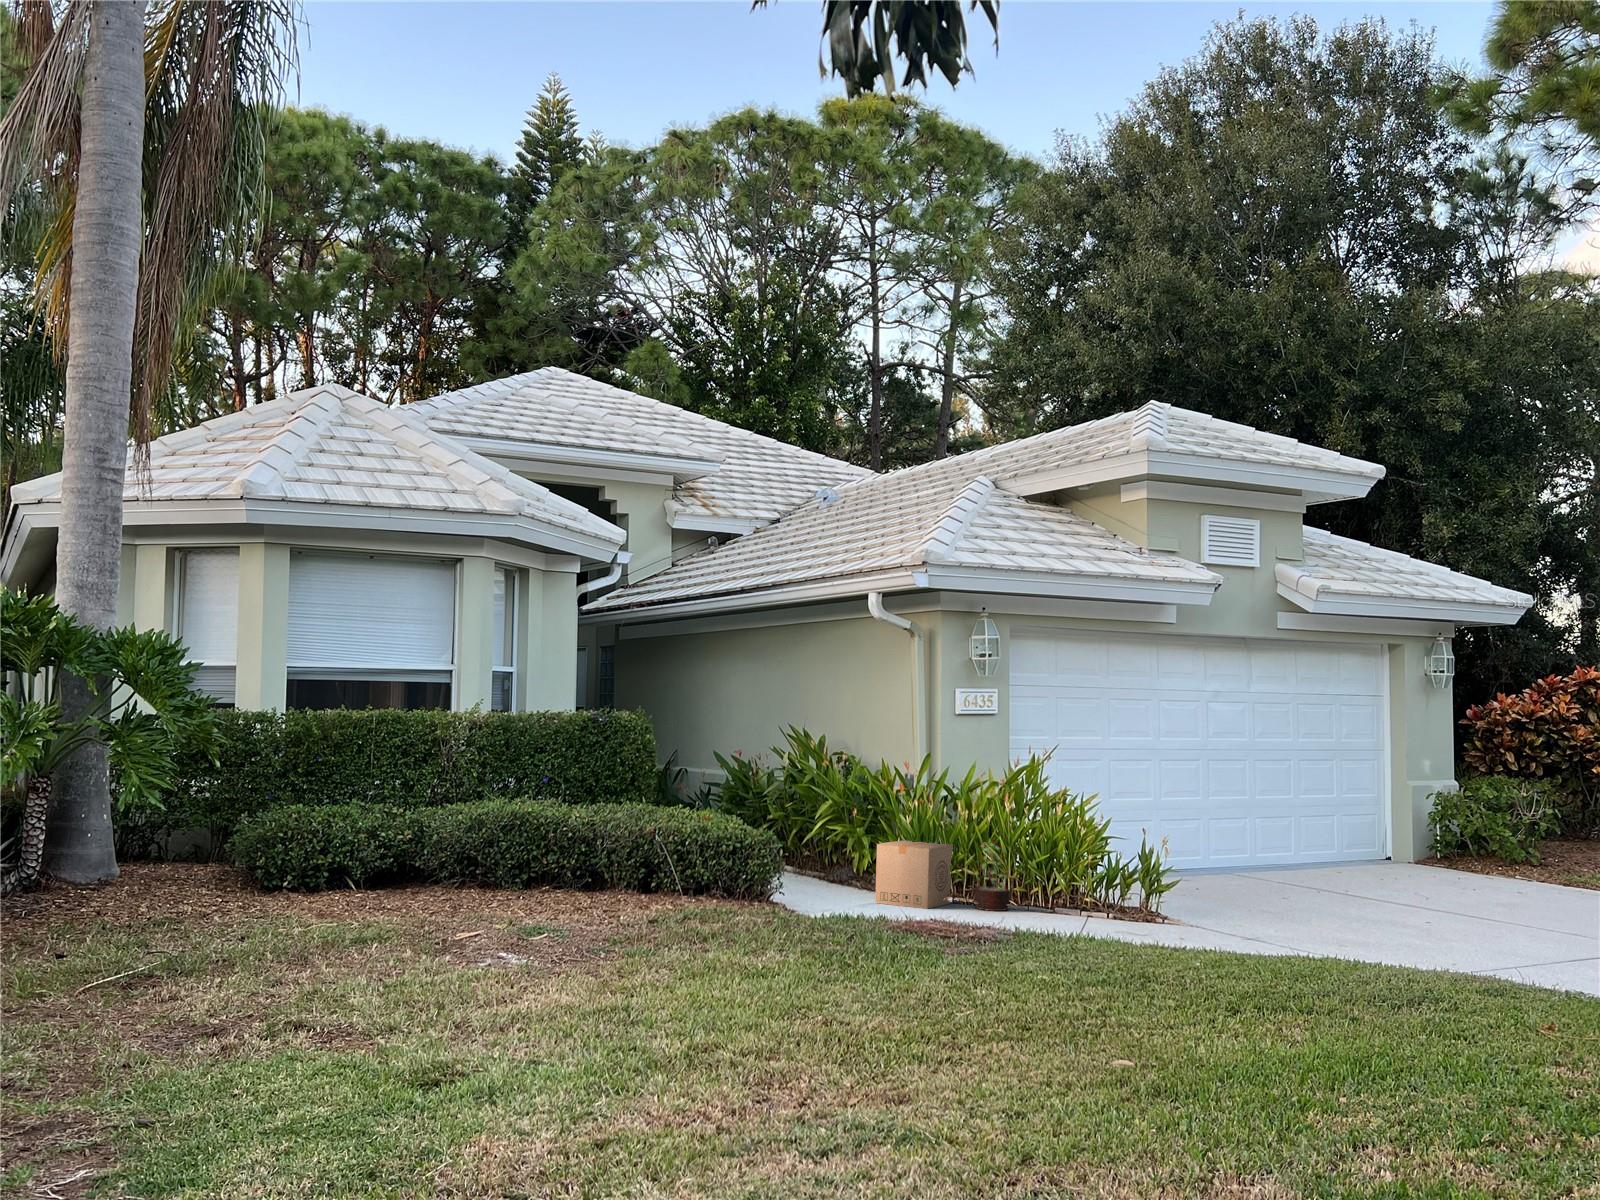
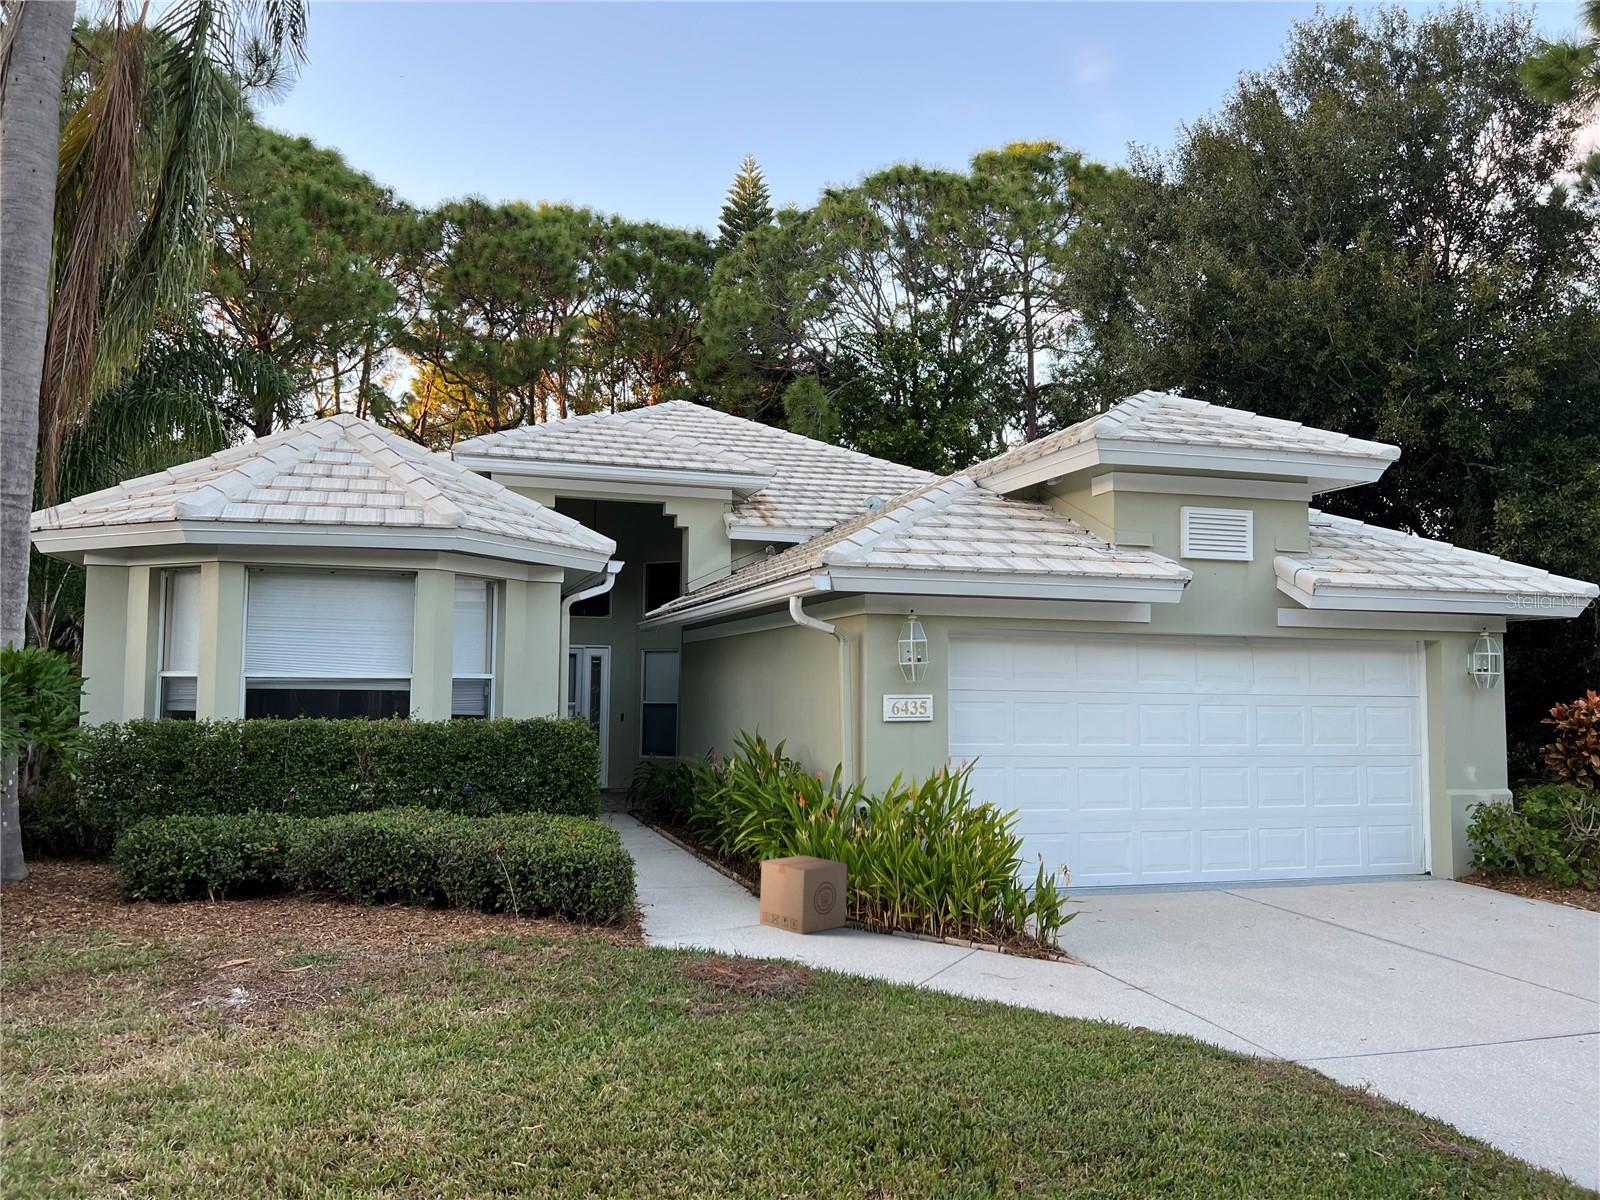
decorative plant: present [974,843,1011,911] -> none [855,863,896,941]

